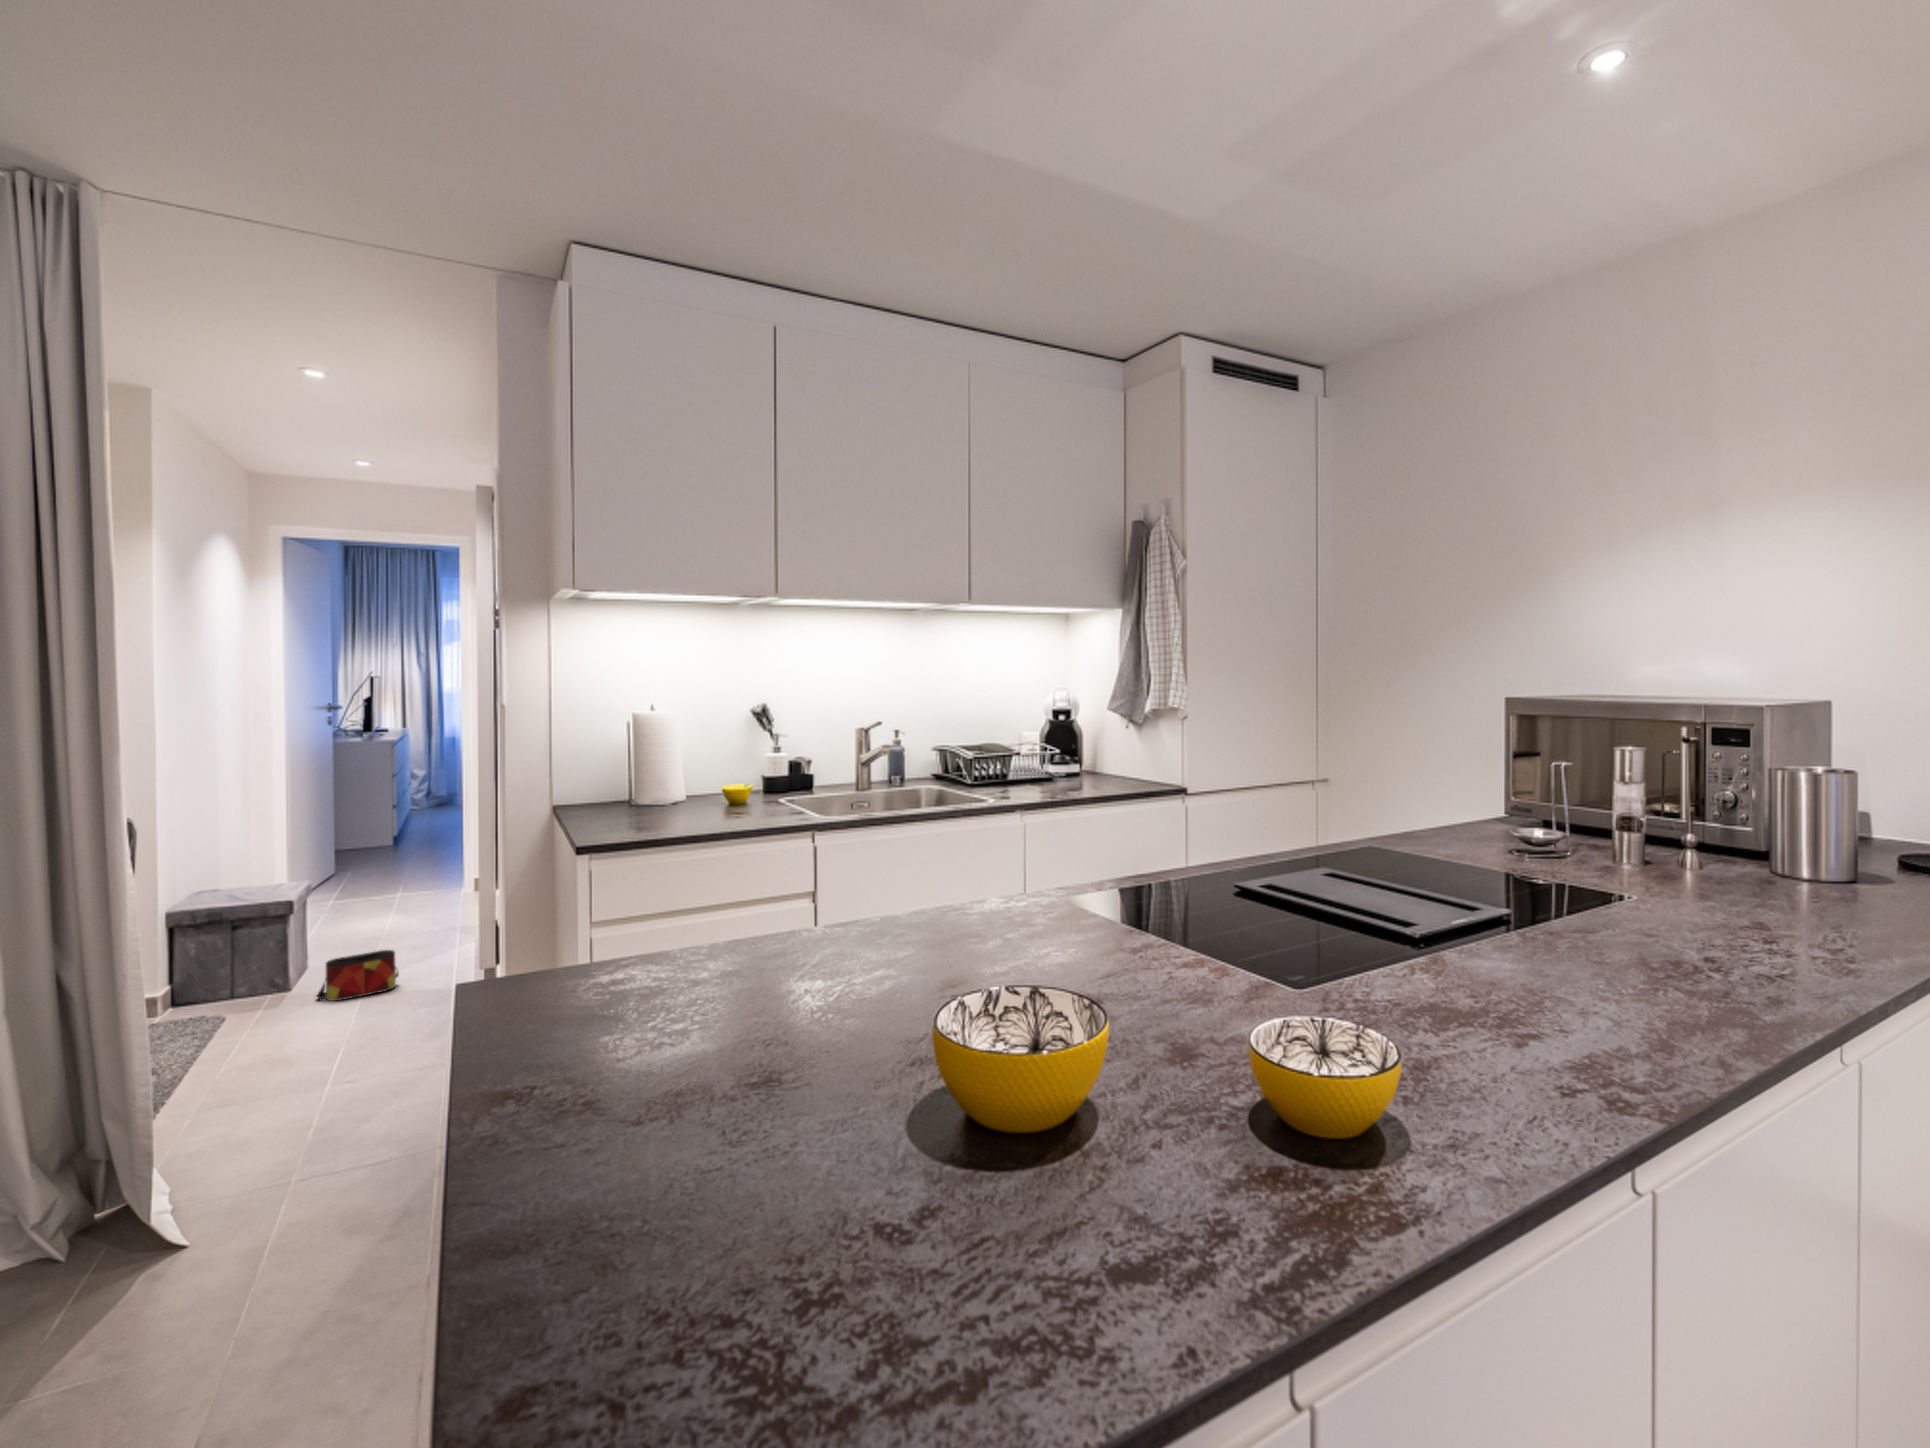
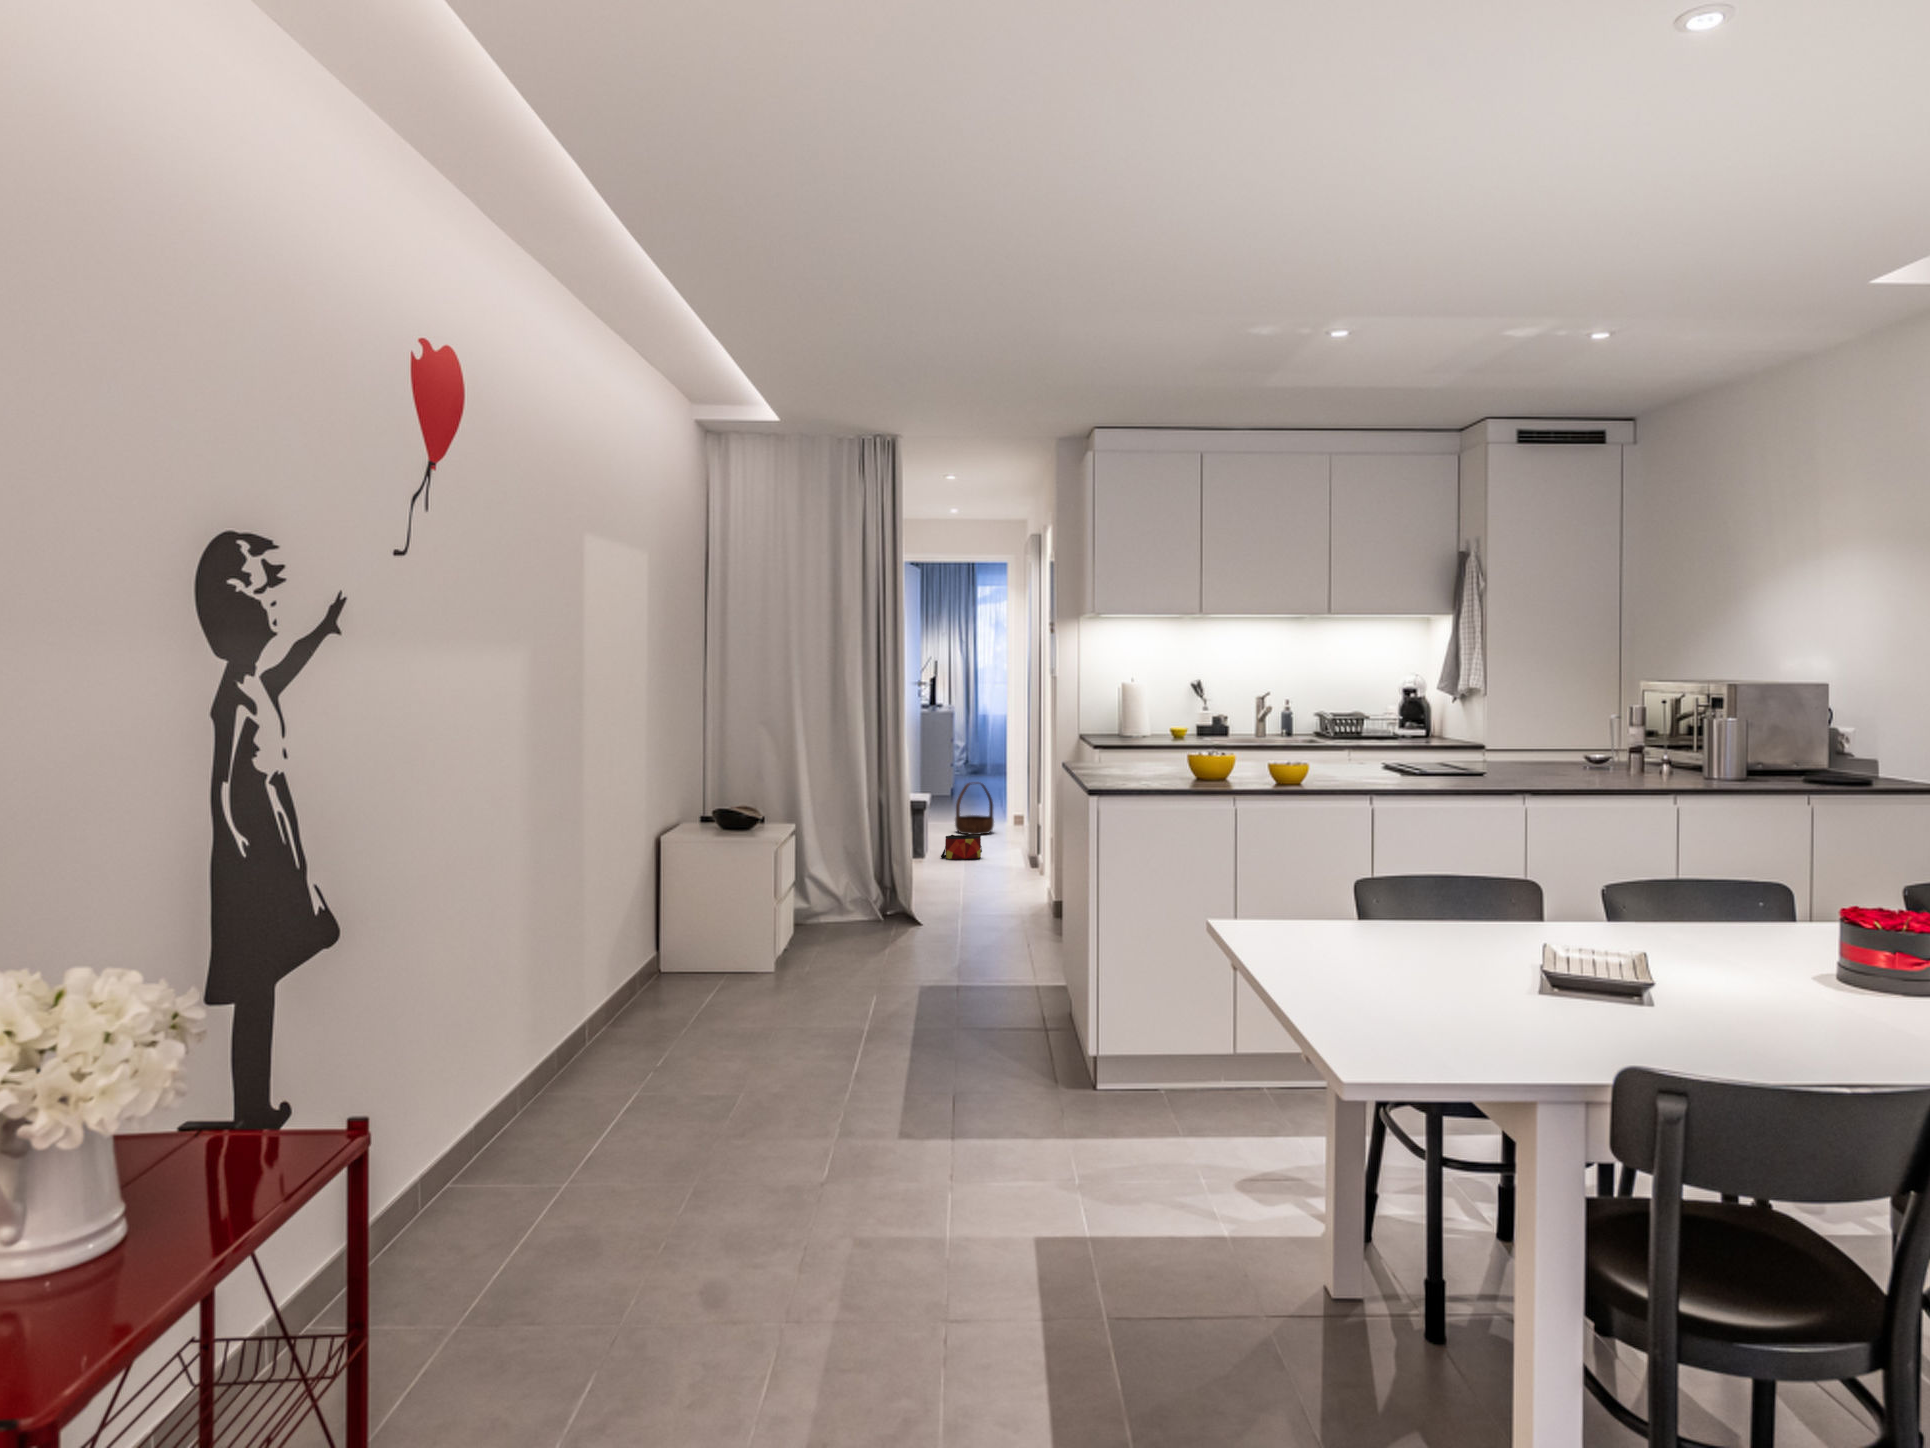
basket: none [369,850,436,930] -> present [955,783,994,835]

